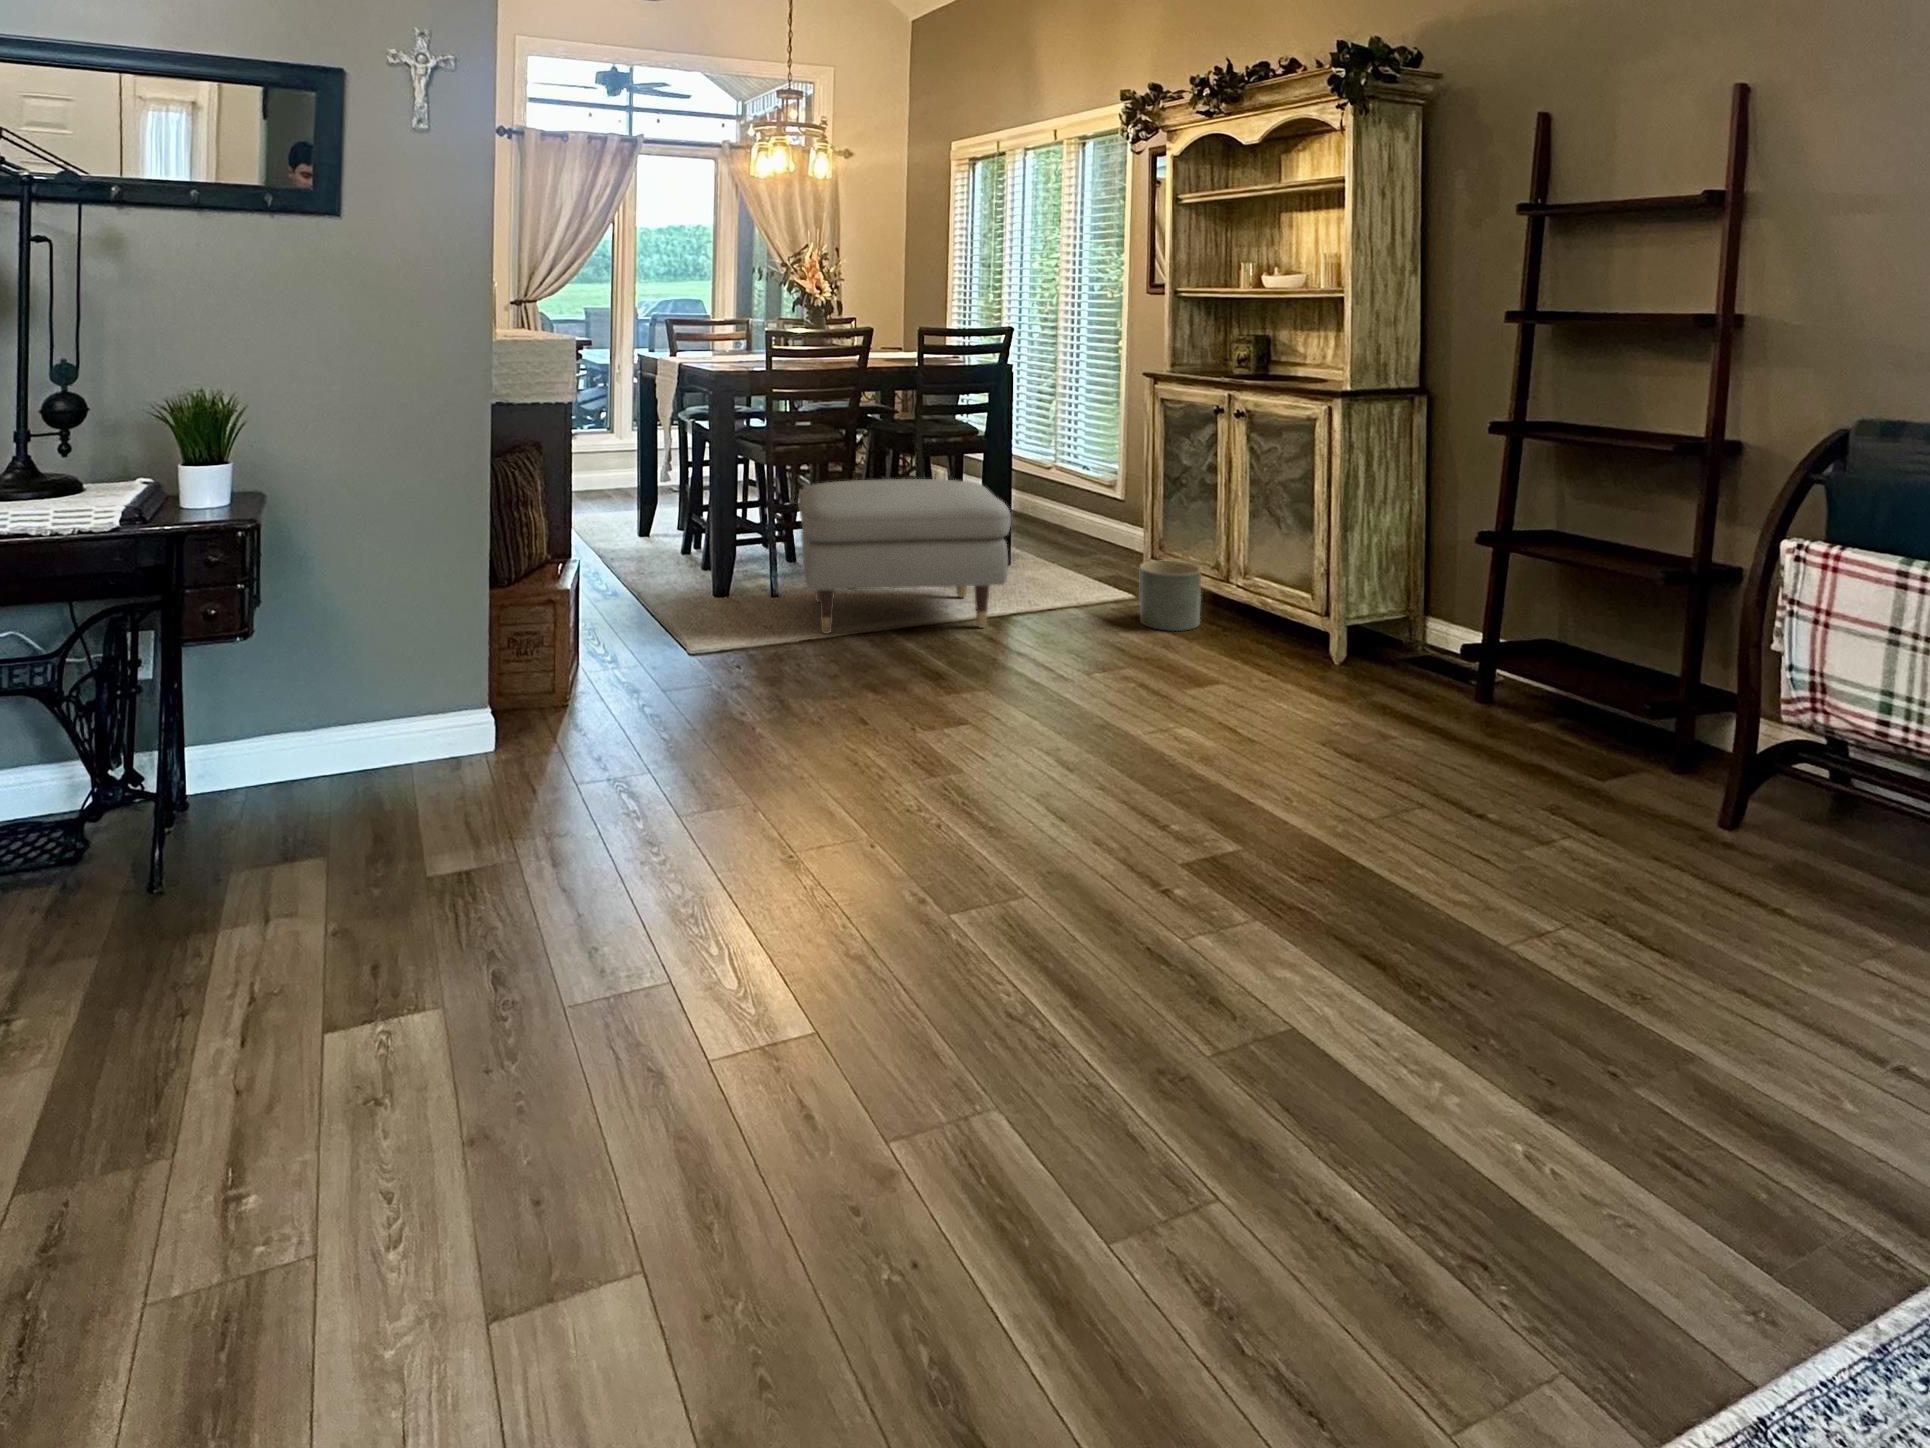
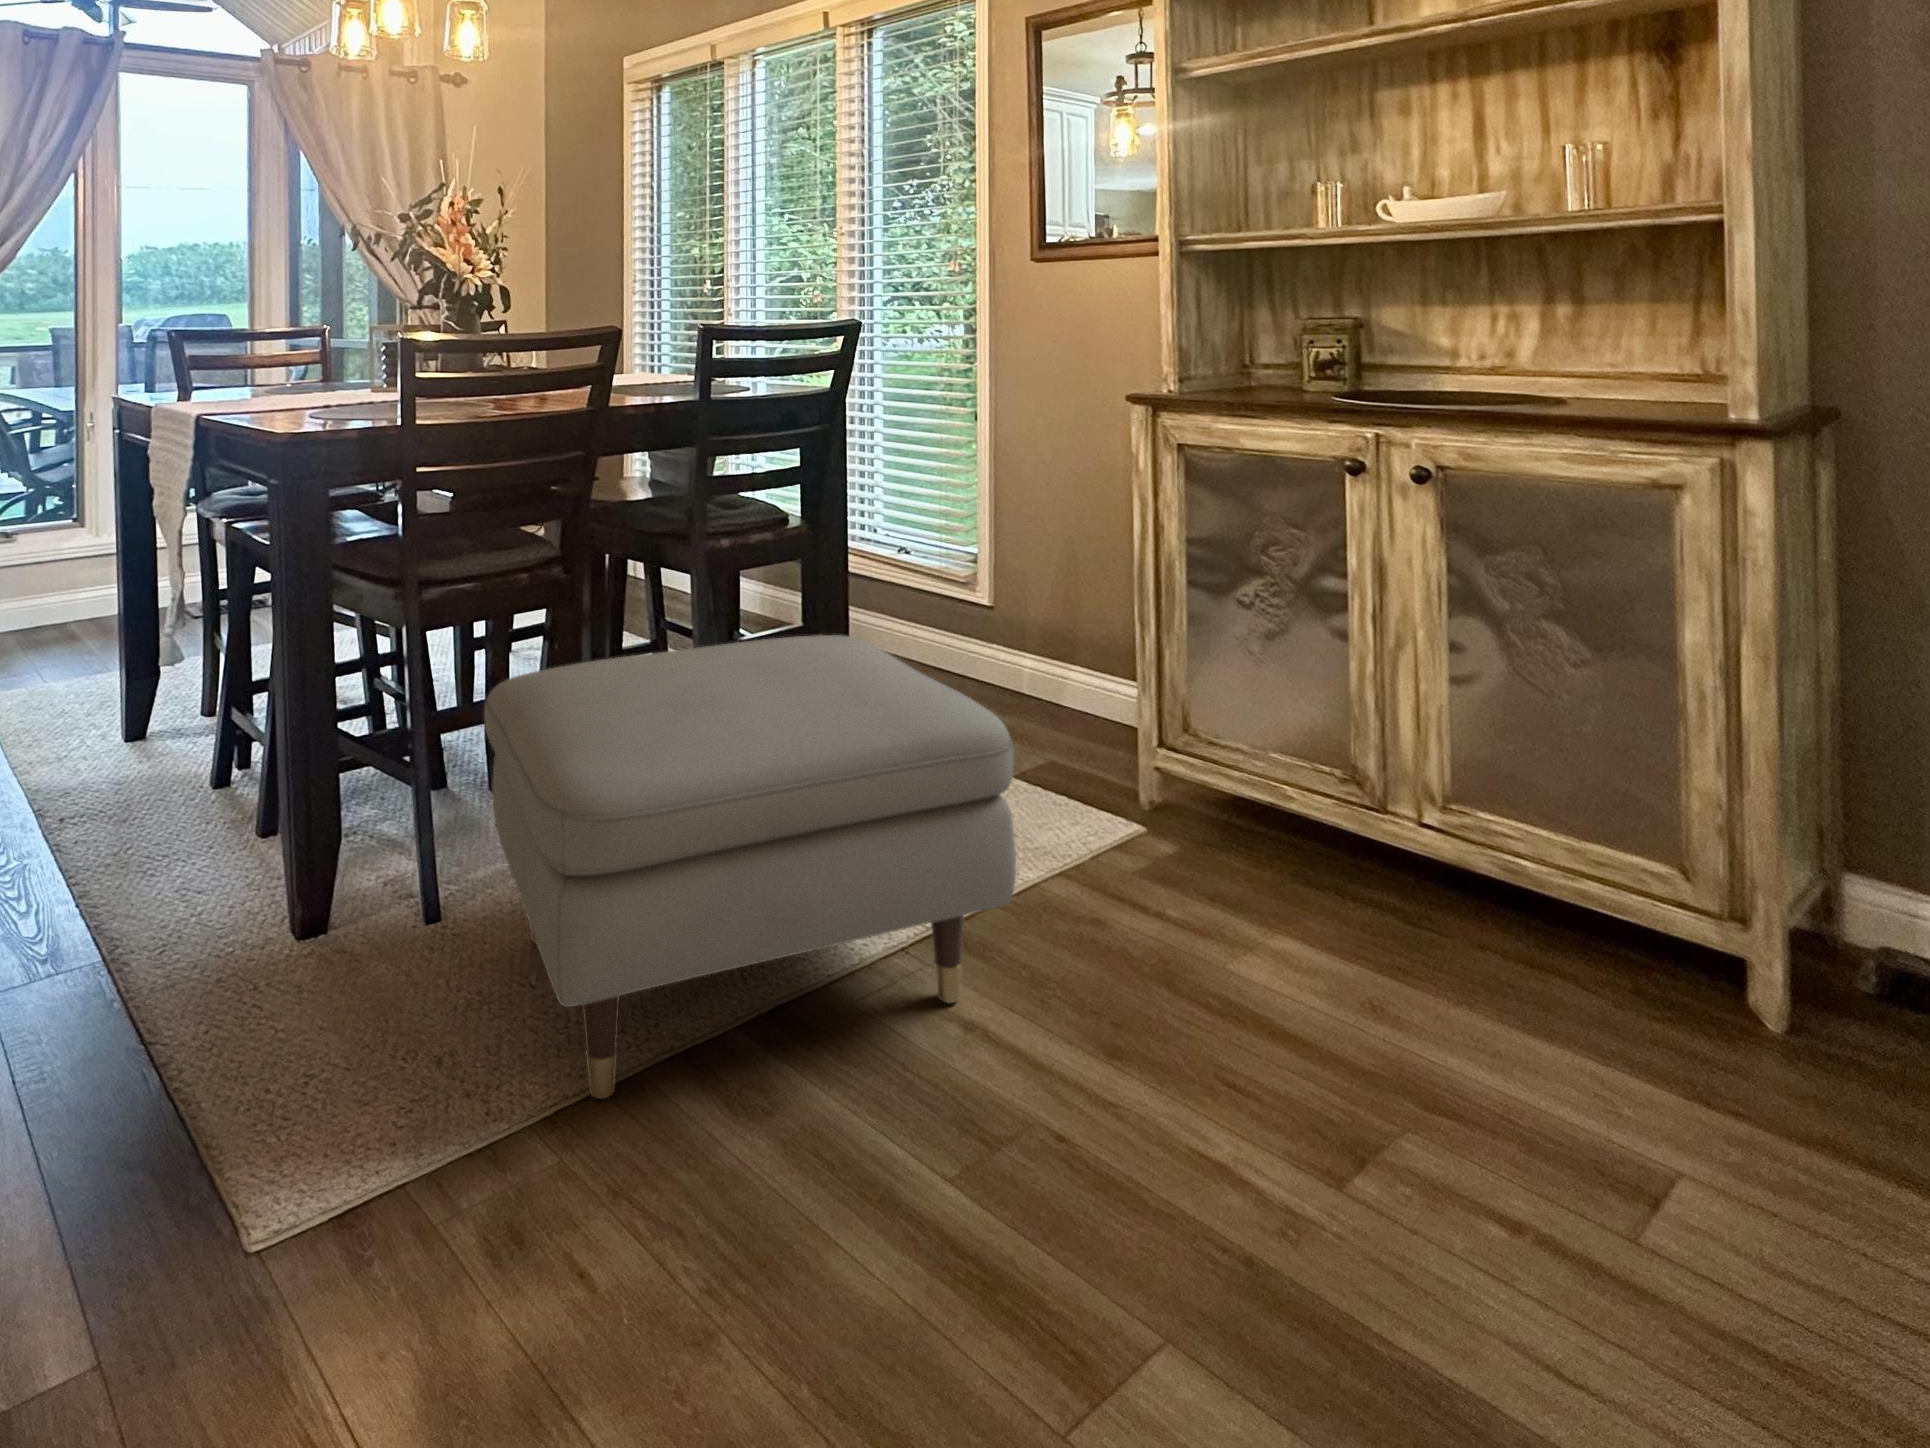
planter: present [1140,561,1201,631] -> none [1230,774,1370,948]

